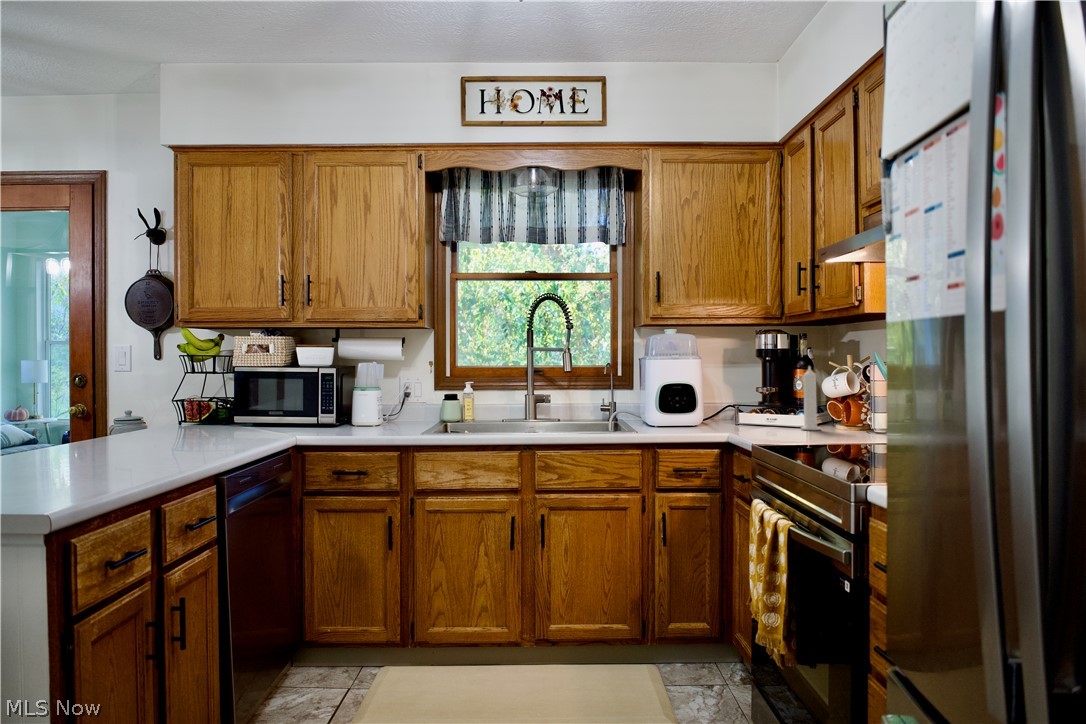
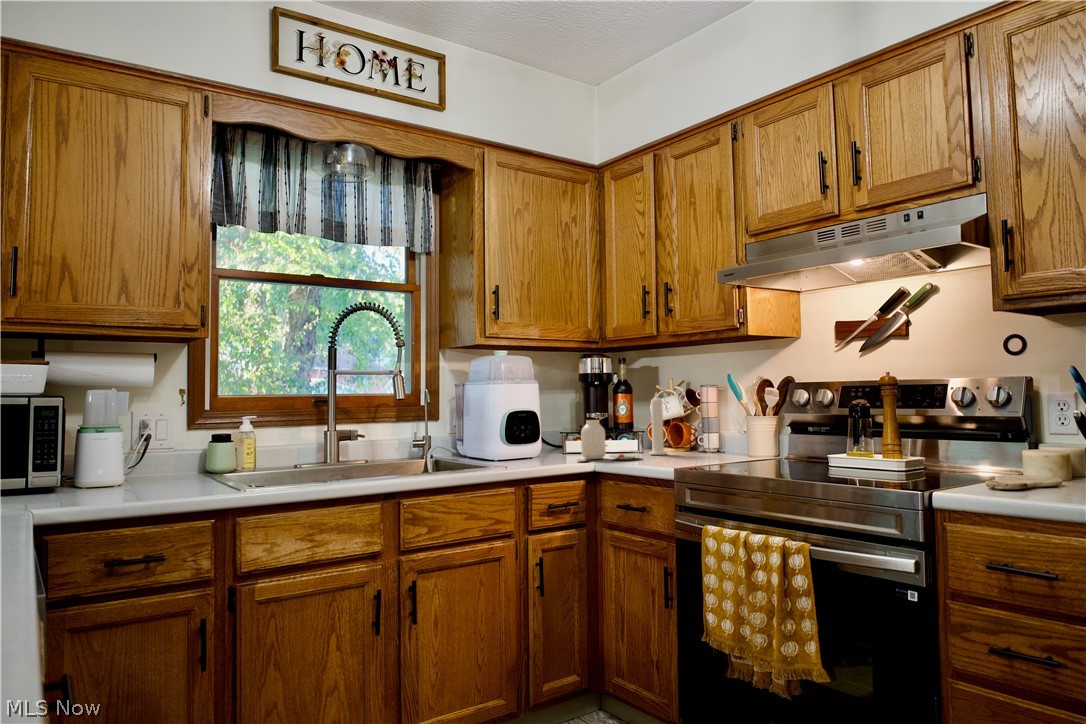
jar: none [716,392,782,432] -> present [577,420,640,461]

